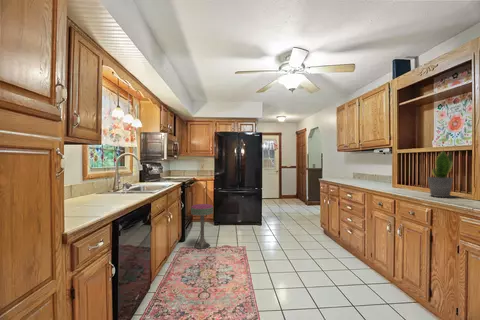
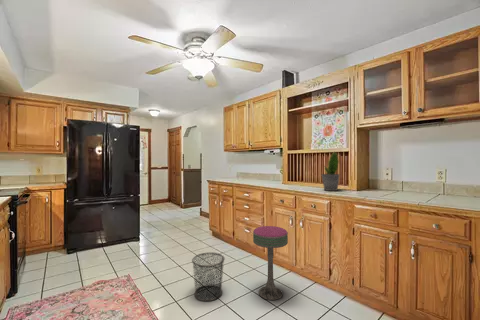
bar stool: present [191,204,213,249] -> present [253,226,288,300]
trash can: none [282,240,310,280] -> present [192,253,224,301]

